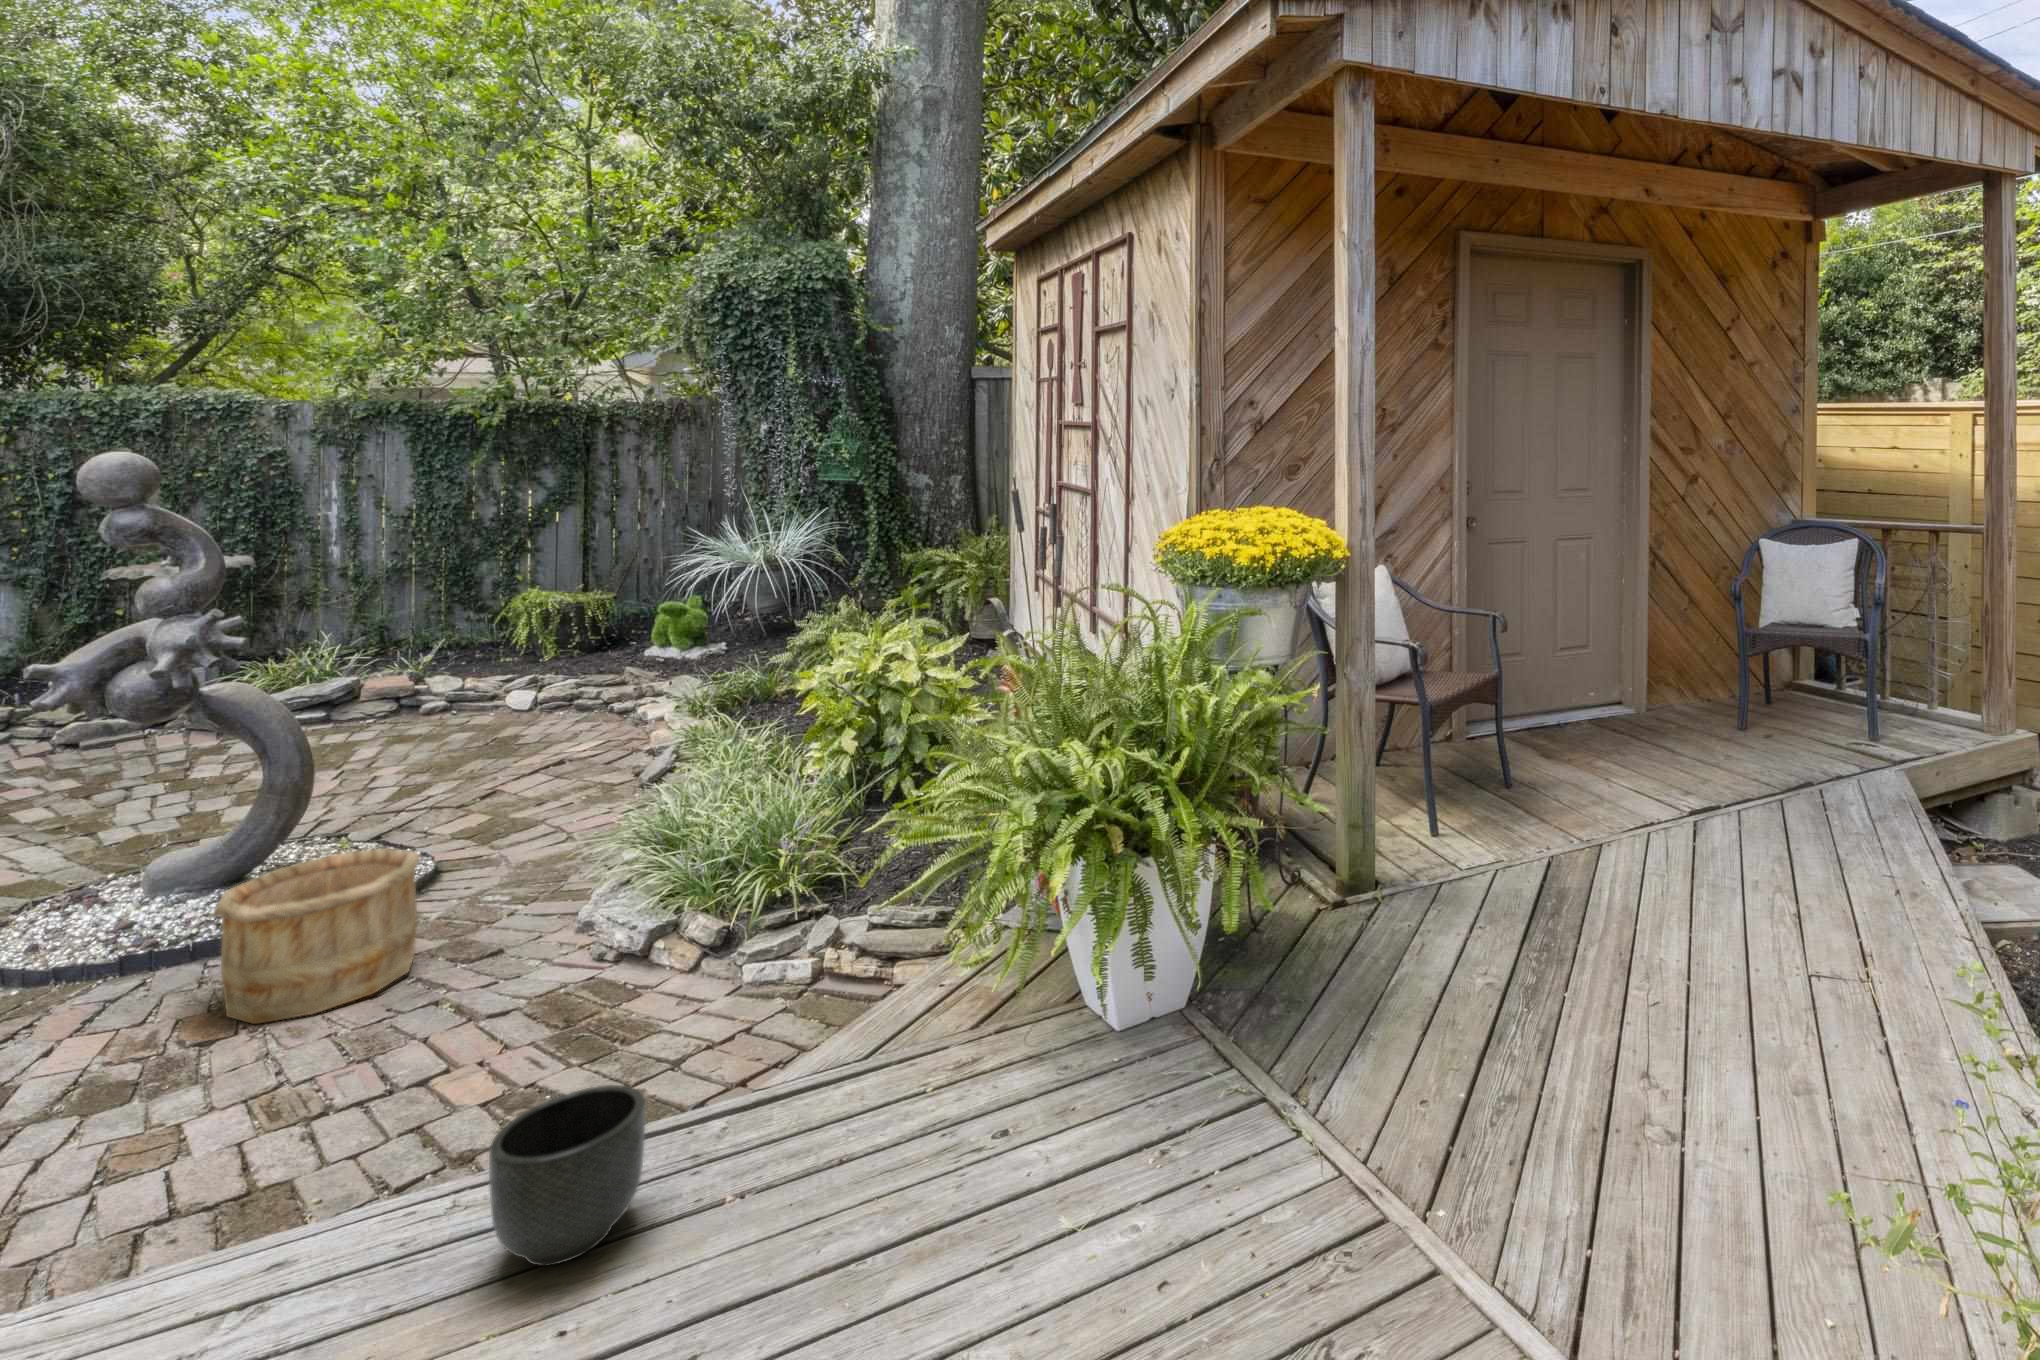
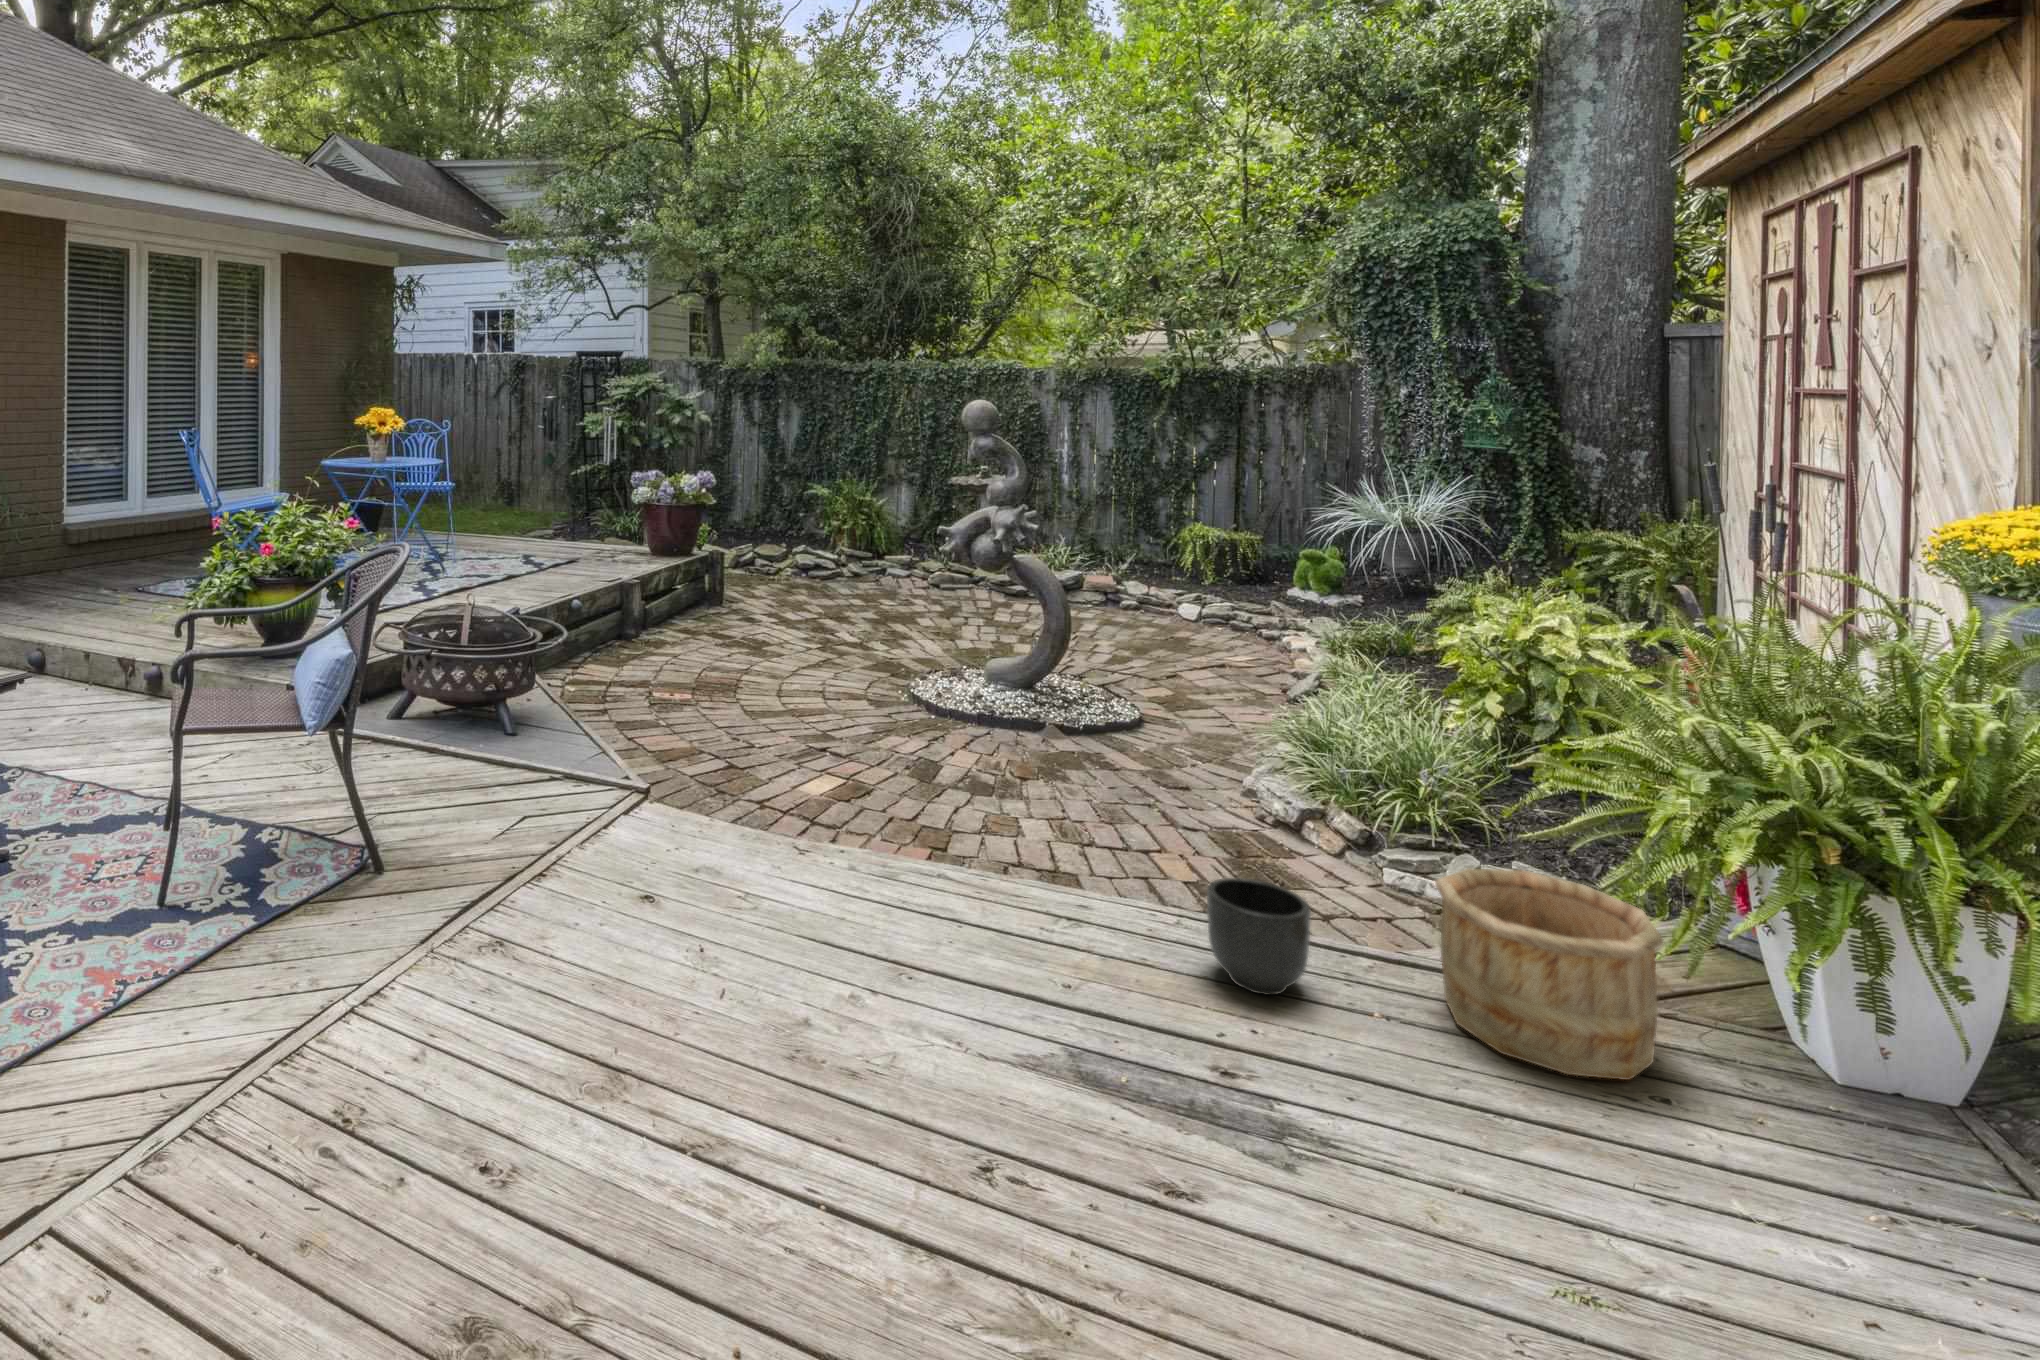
wooden bucket: present [214,849,420,1024] -> present [1435,868,1664,1080]

